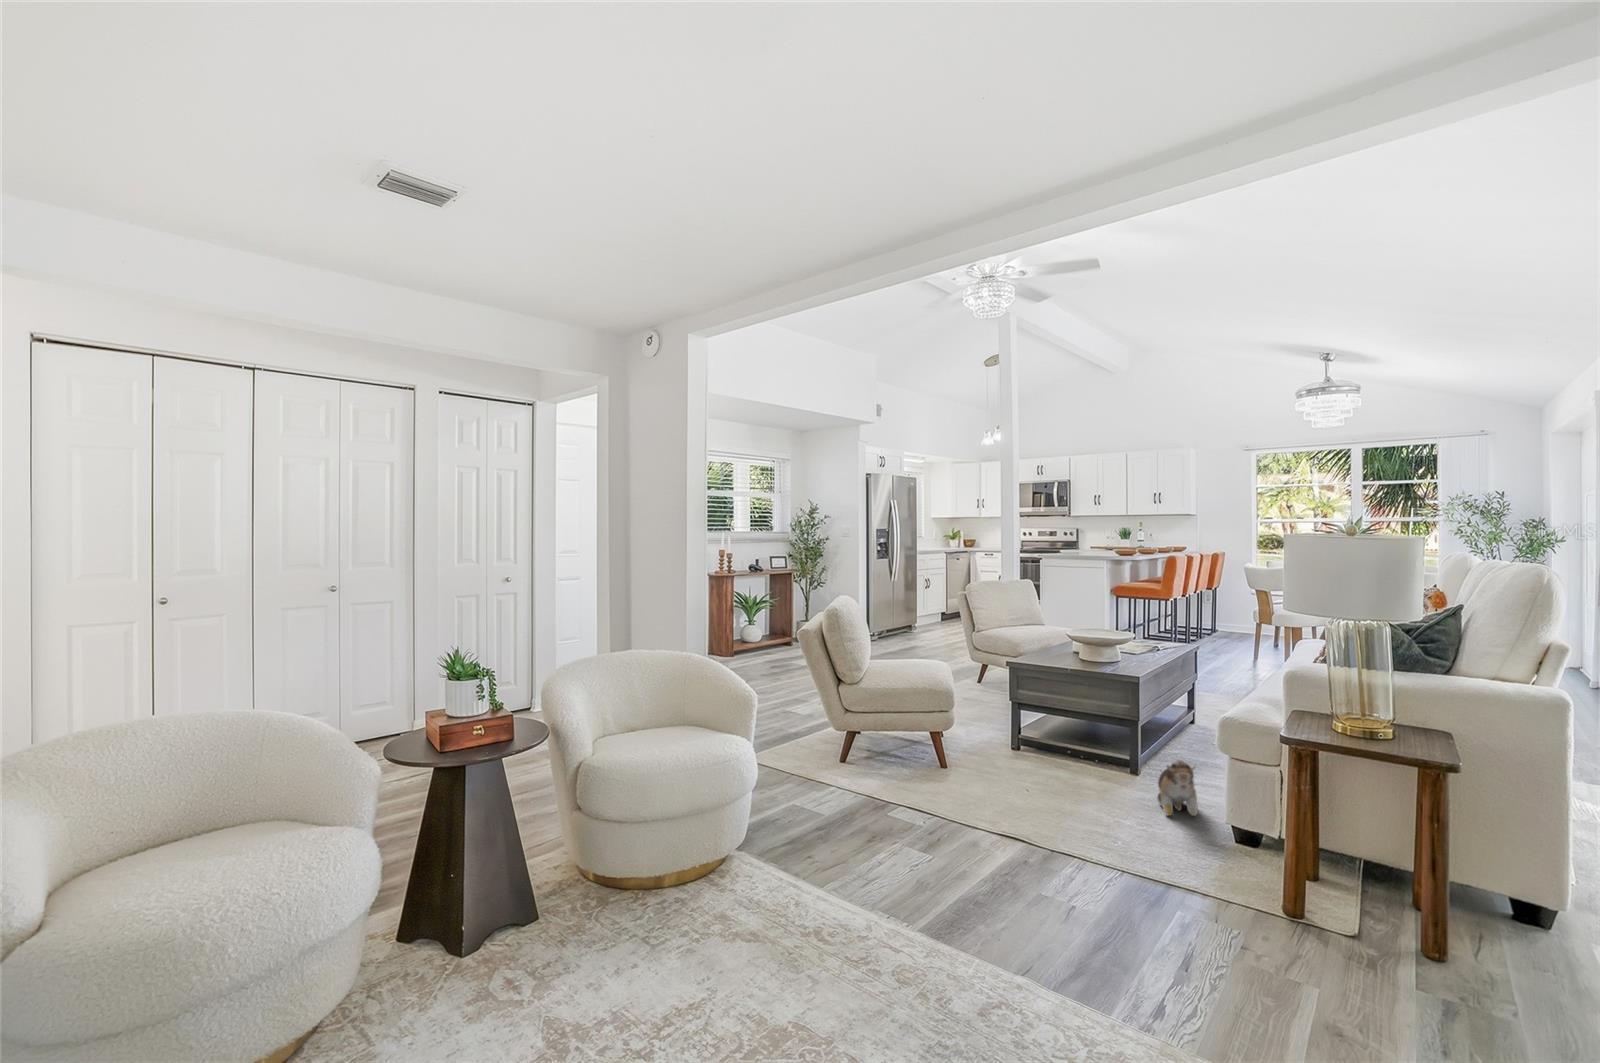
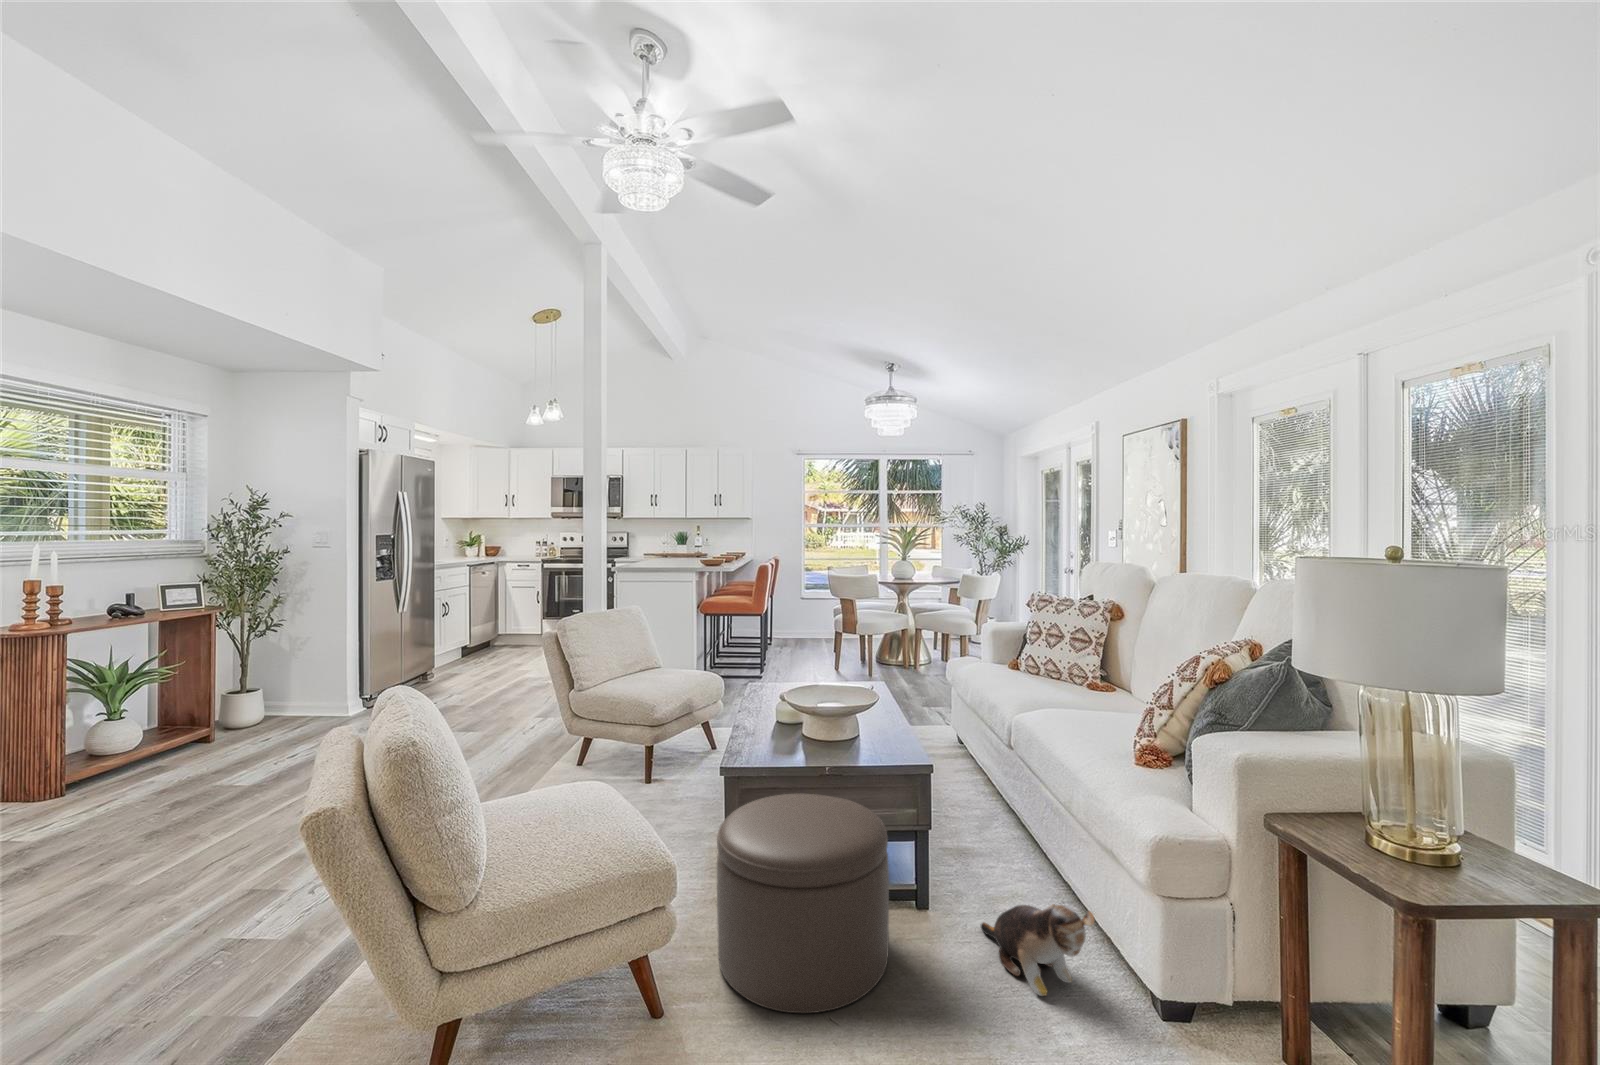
ottoman: none [988,684,1093,790] -> present [717,794,889,1013]

